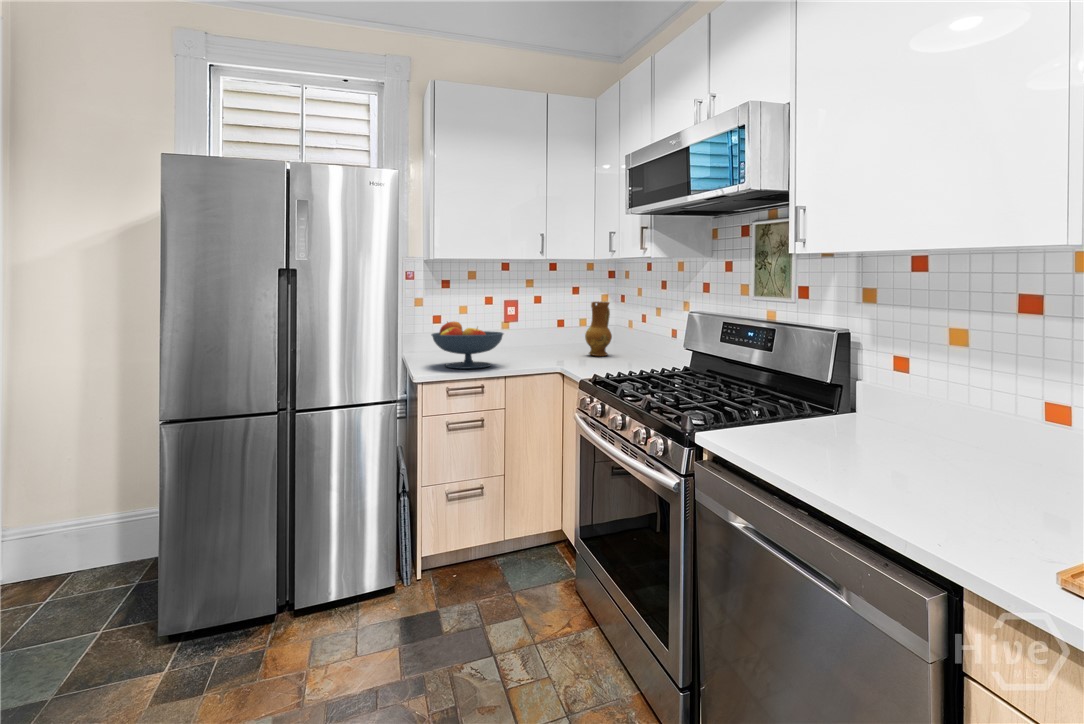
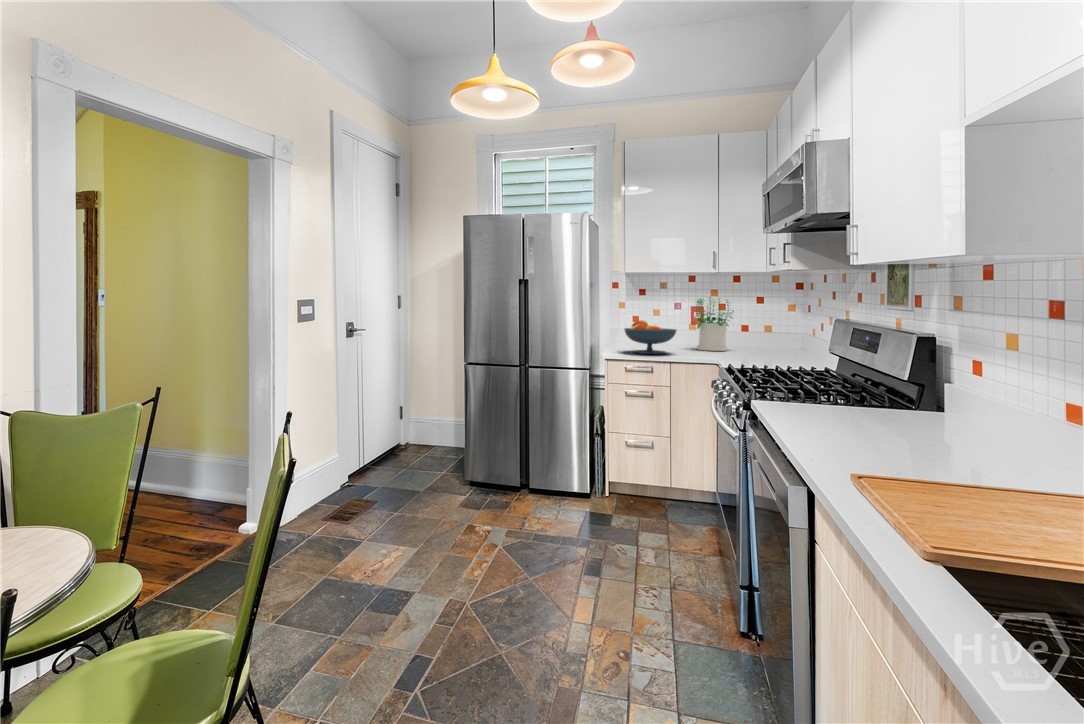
potted plant: none [508,288,559,357] -> present [692,298,734,351]
ceramic jug: present [585,302,612,356] -> none [753,309,778,353]

